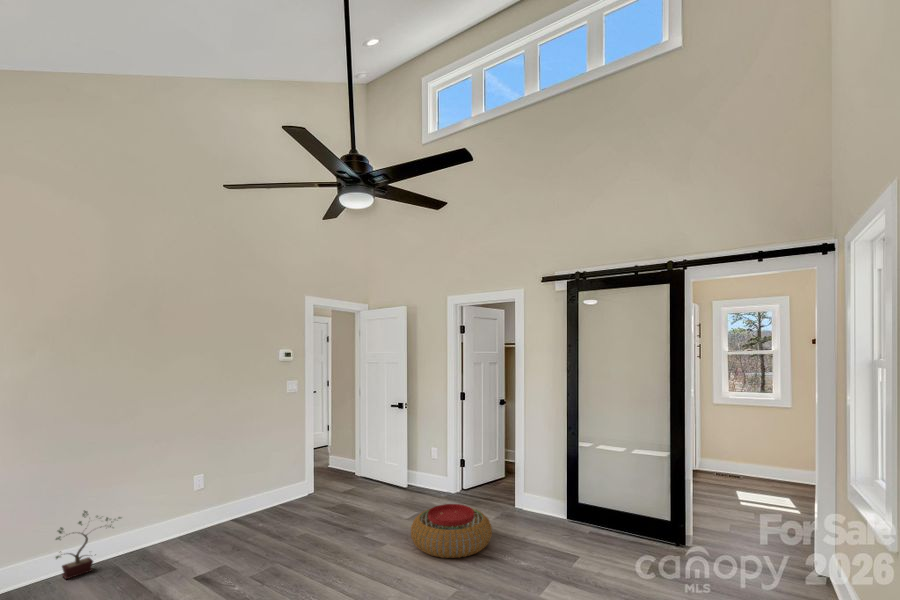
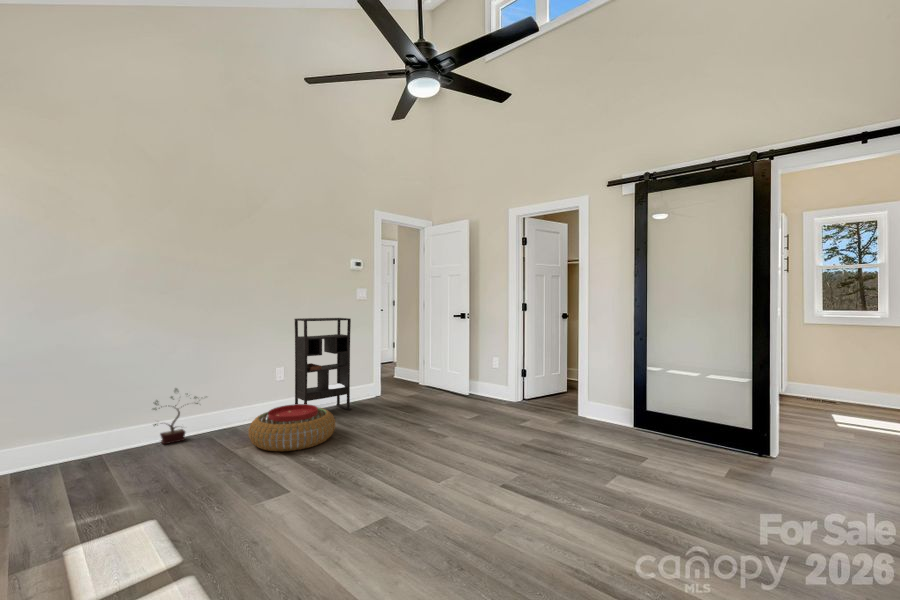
bookshelf: none [218,413,285,531] -> present [294,318,351,410]
pouf: present [411,504,492,558] -> present [249,404,335,451]

